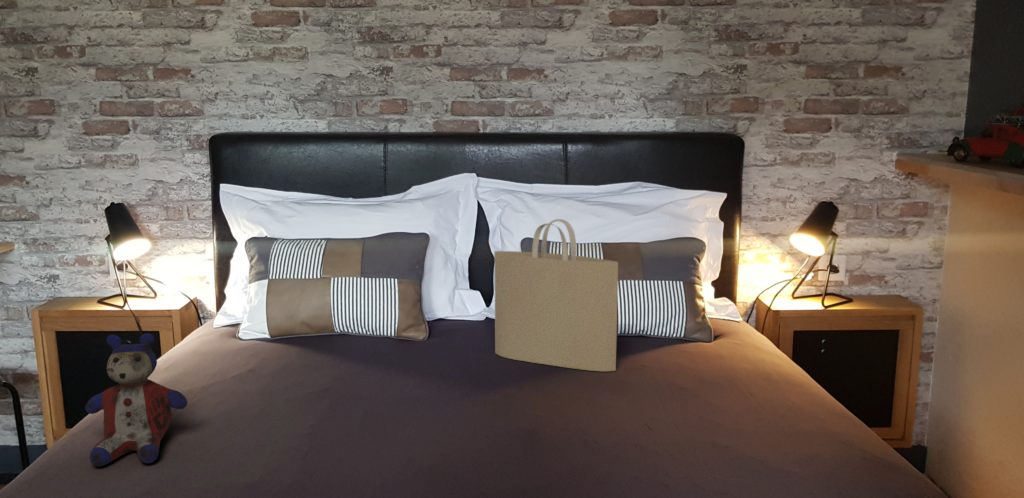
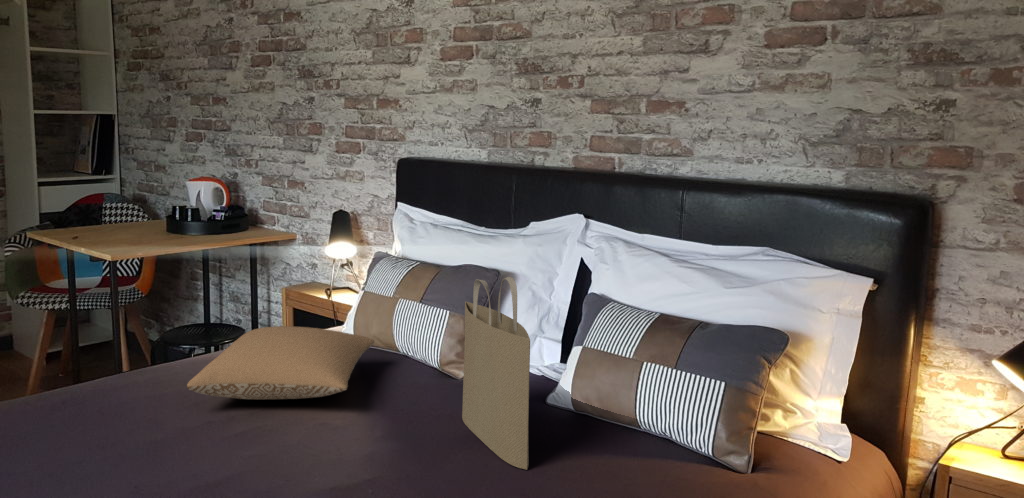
pillow: none [209,312,421,395] -> present [187,326,374,399]
stuffed bear: present [85,333,187,466] -> none [47,312,128,421]

